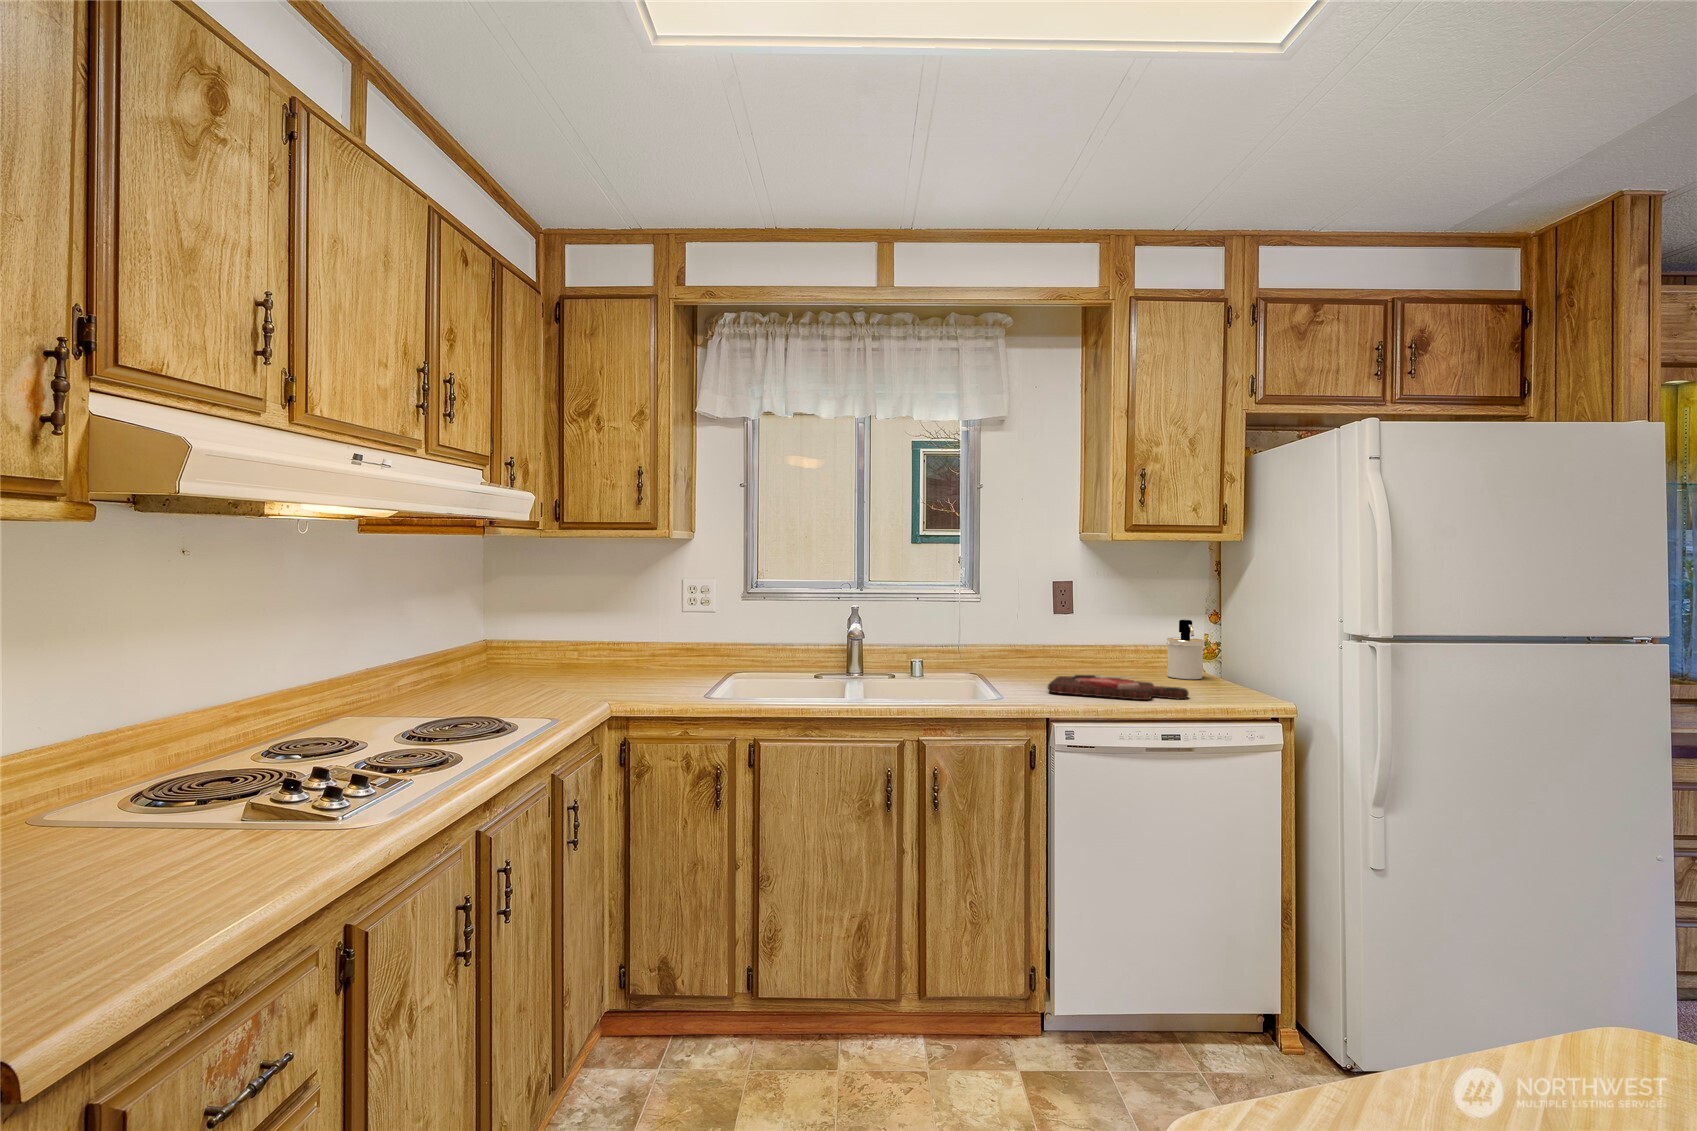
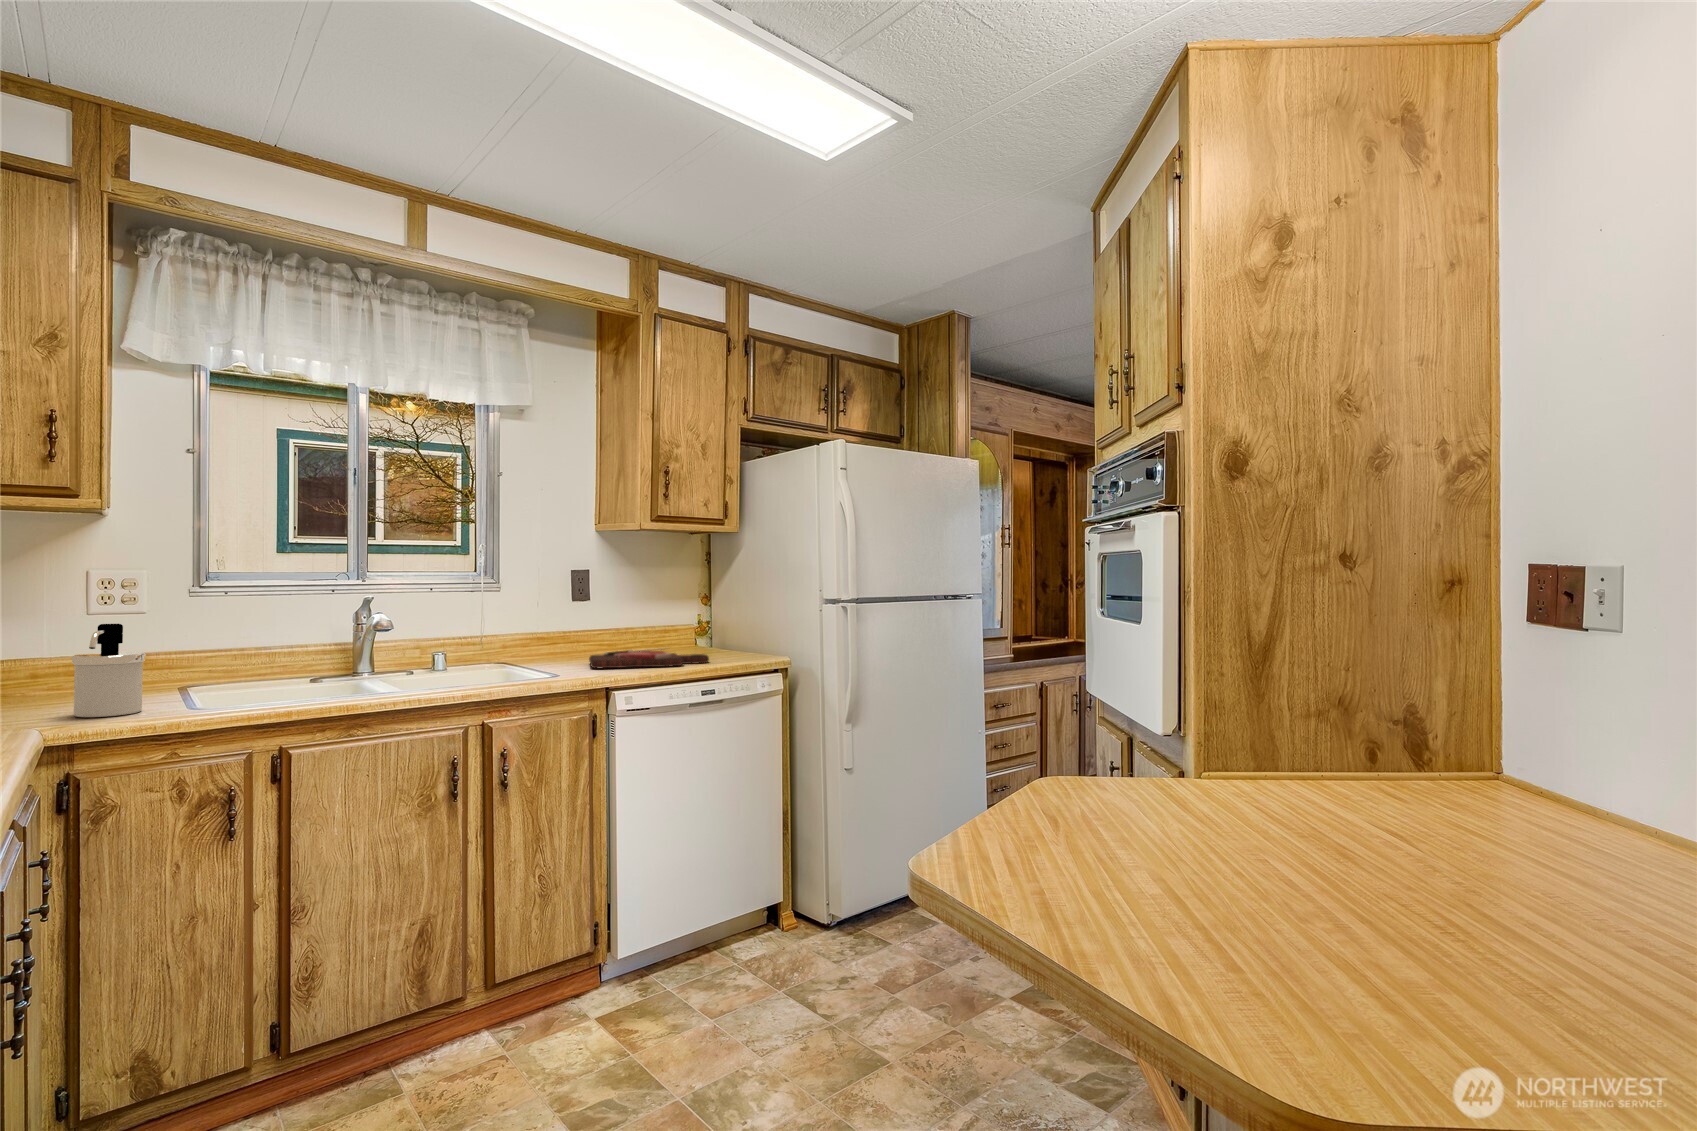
soap dispenser: present [1166,620,1204,679] -> present [72,624,146,717]

